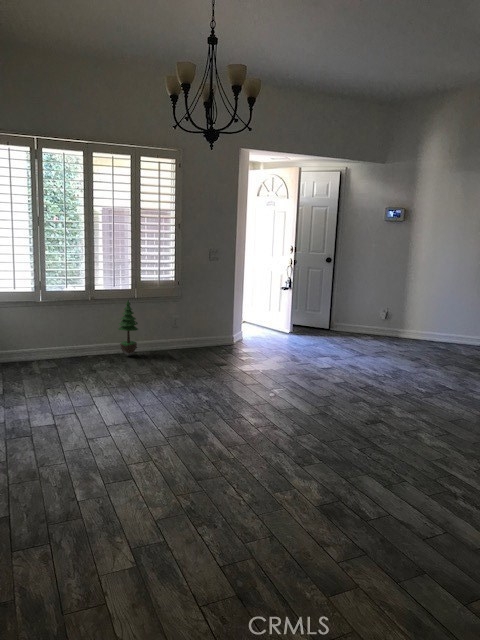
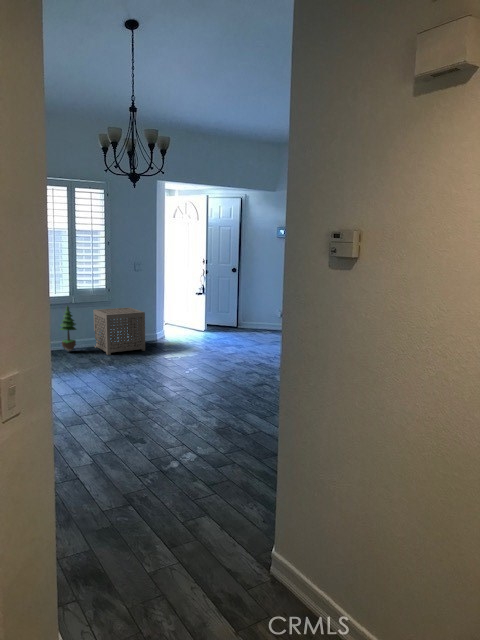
side table: none [159,304,220,363] -> present [93,307,145,355]

